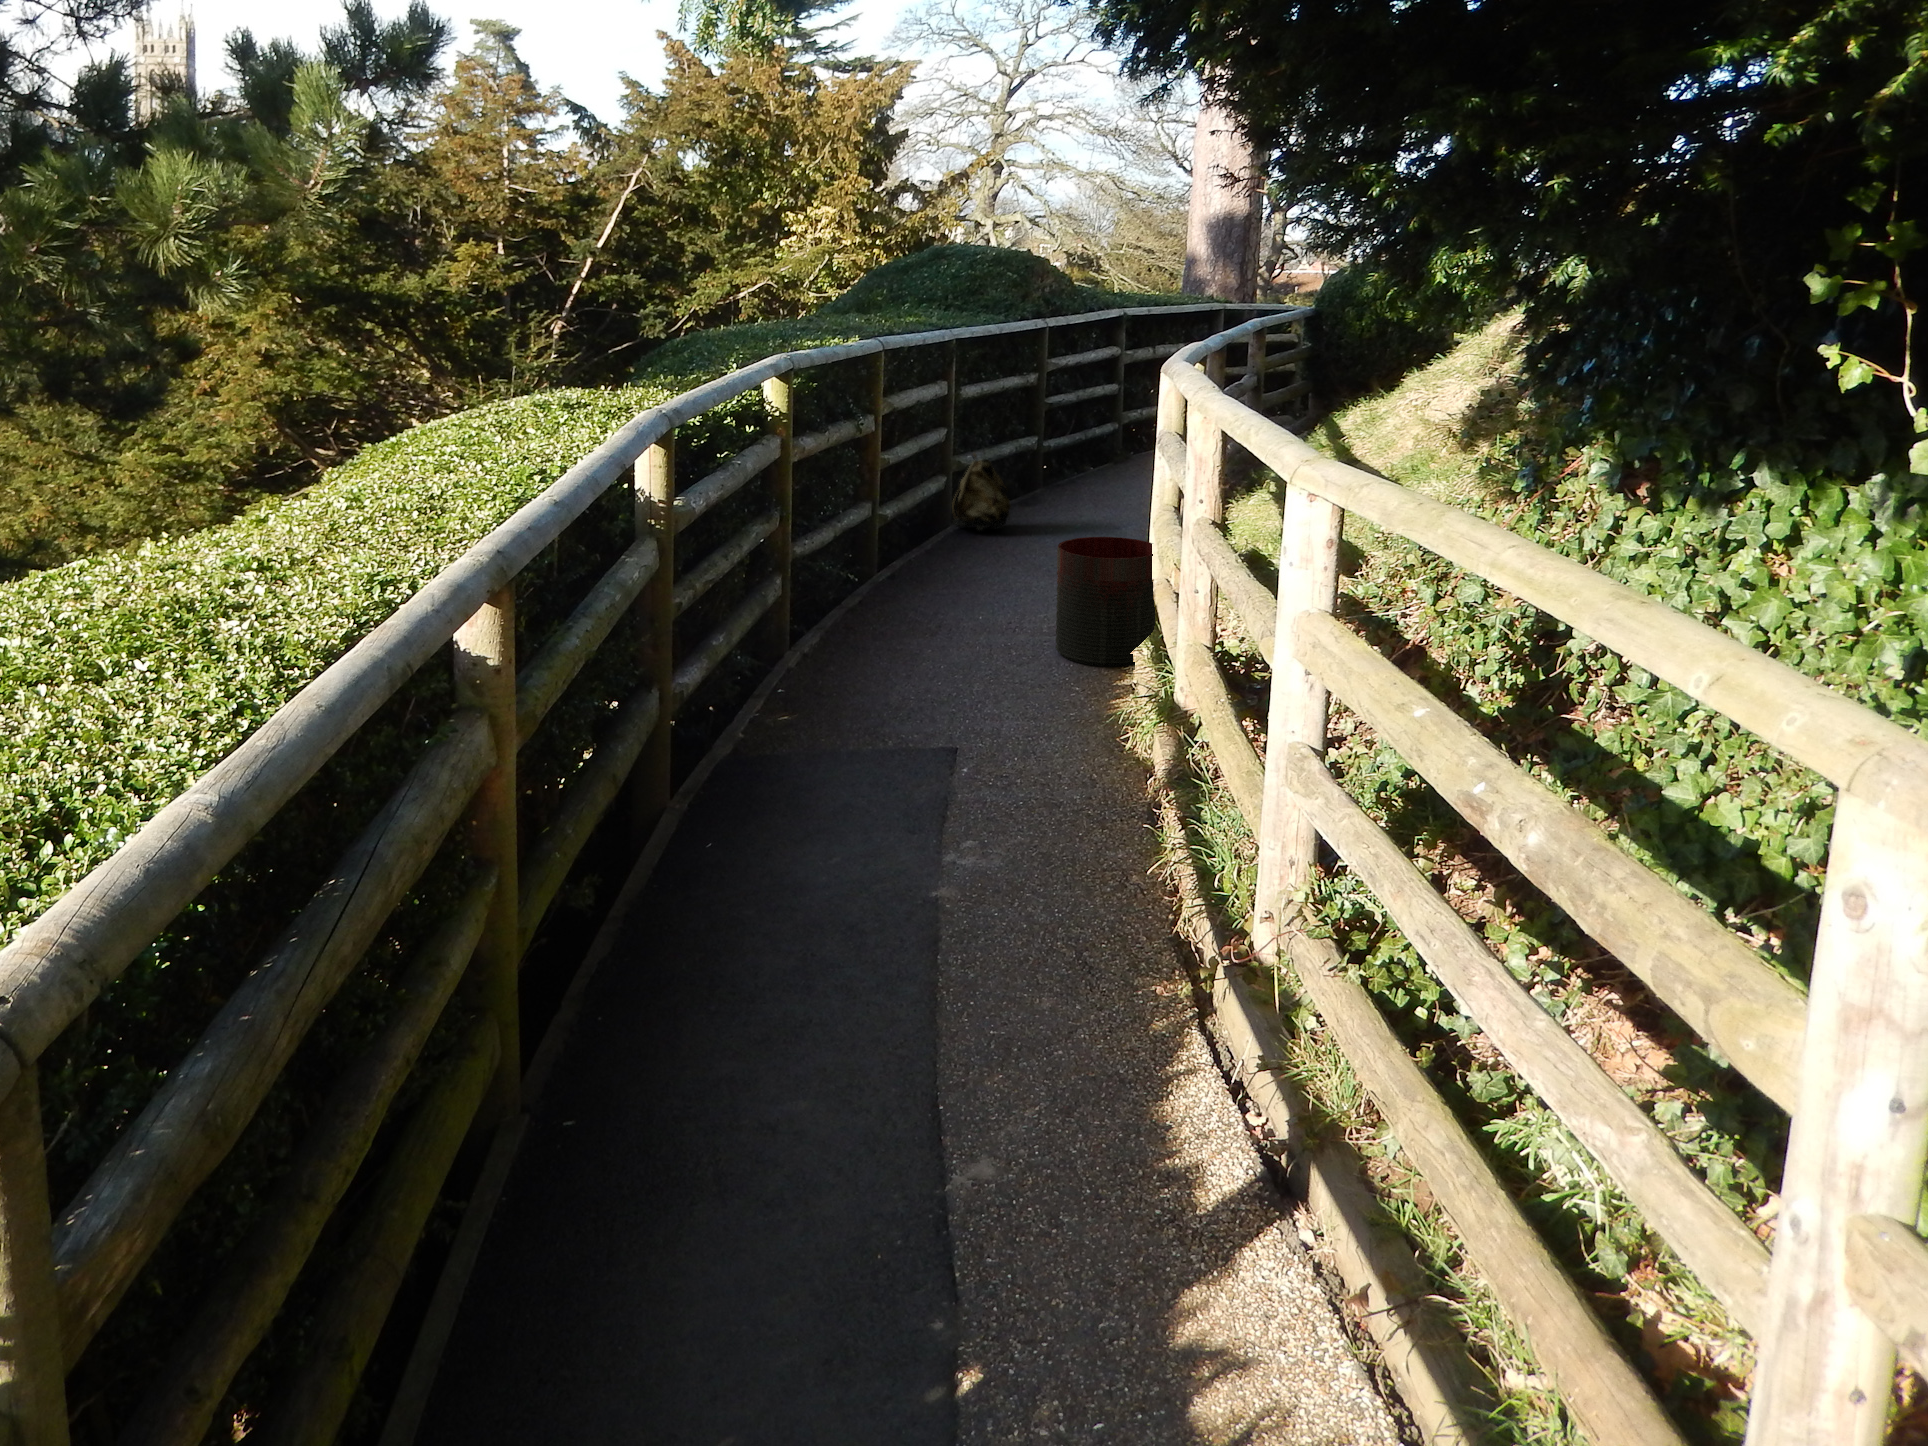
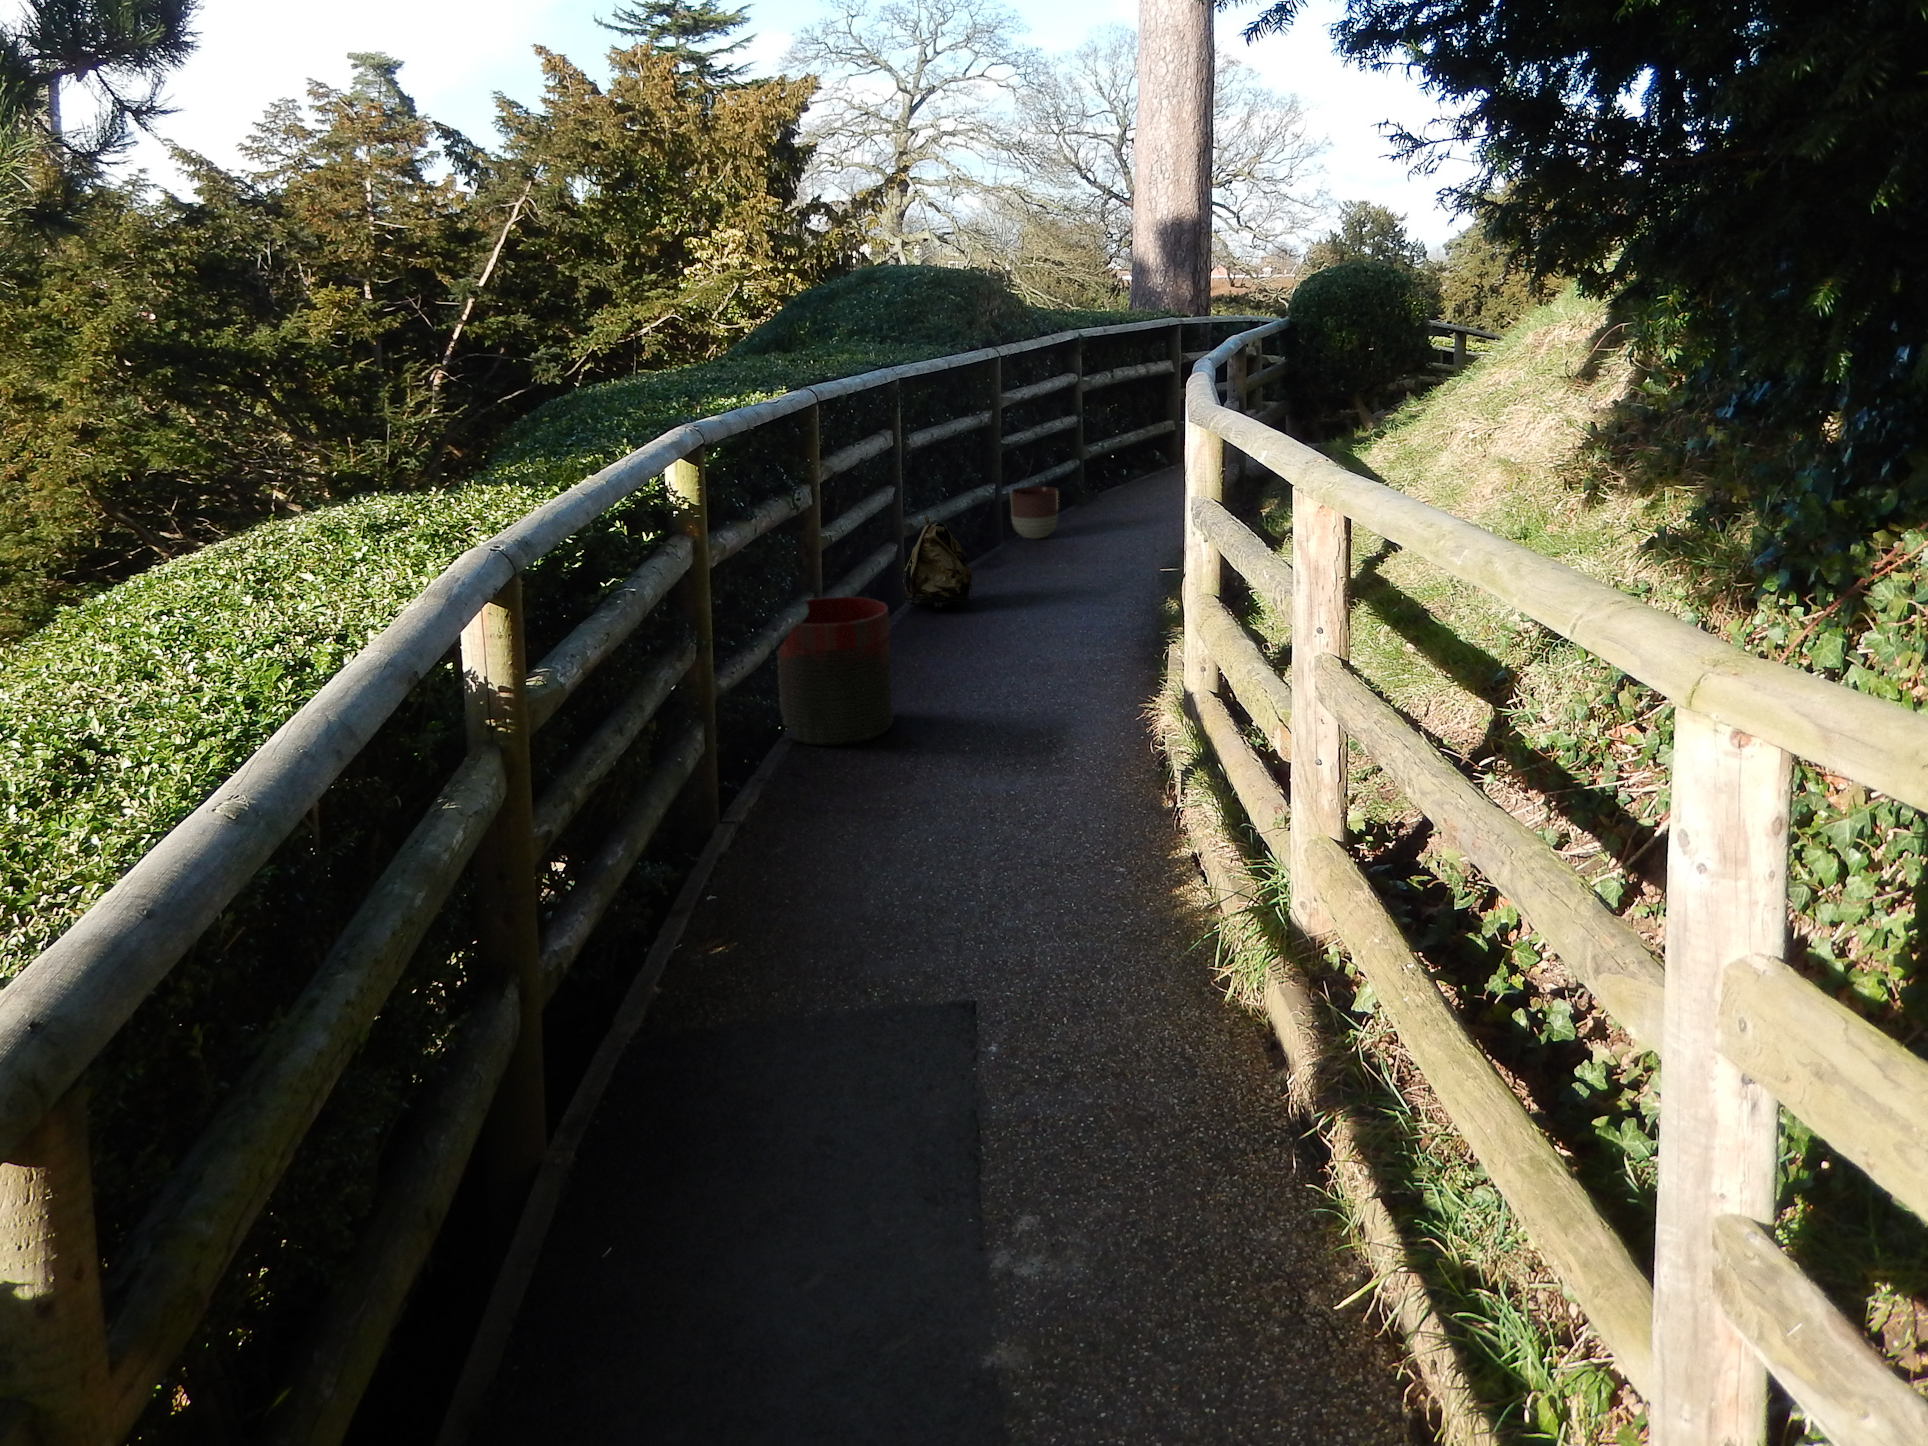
planter: none [1053,440,1095,485] -> present [1010,486,1058,539]
trash can: present [1055,537,1155,667] -> present [777,597,893,746]

